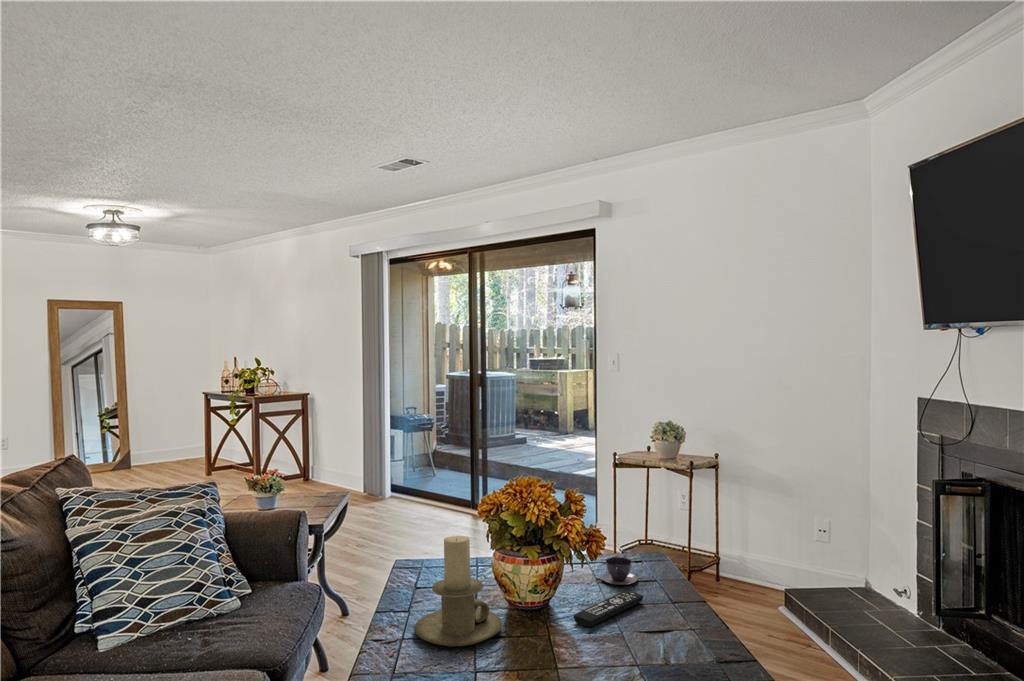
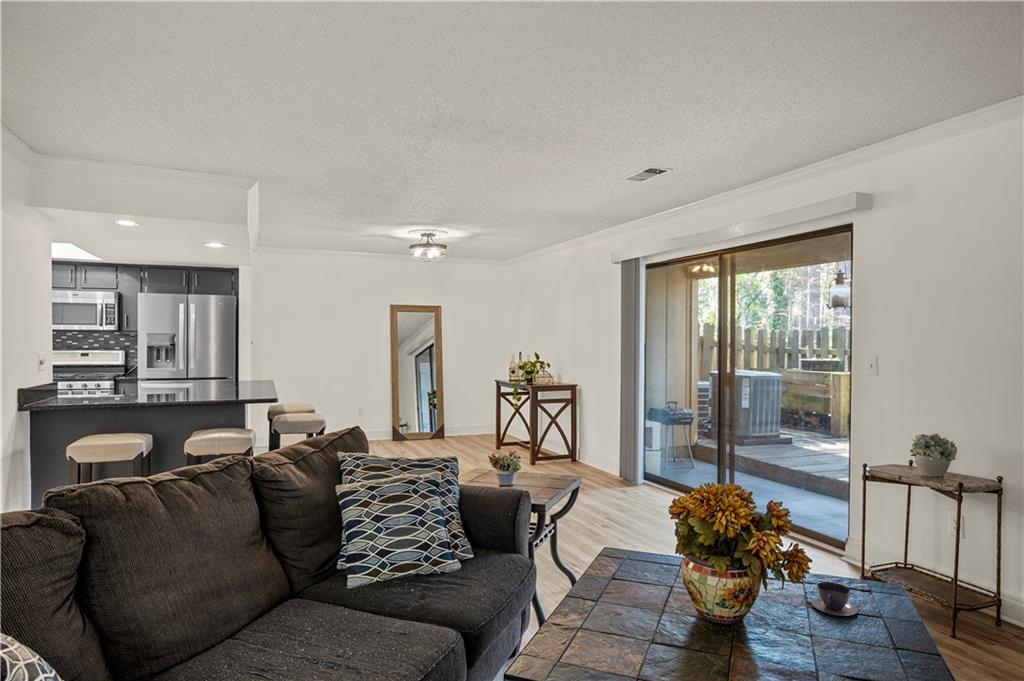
candle holder: present [414,536,503,647] -> none [591,534,683,649]
remote control: present [574,591,643,627] -> none [765,623,858,656]

